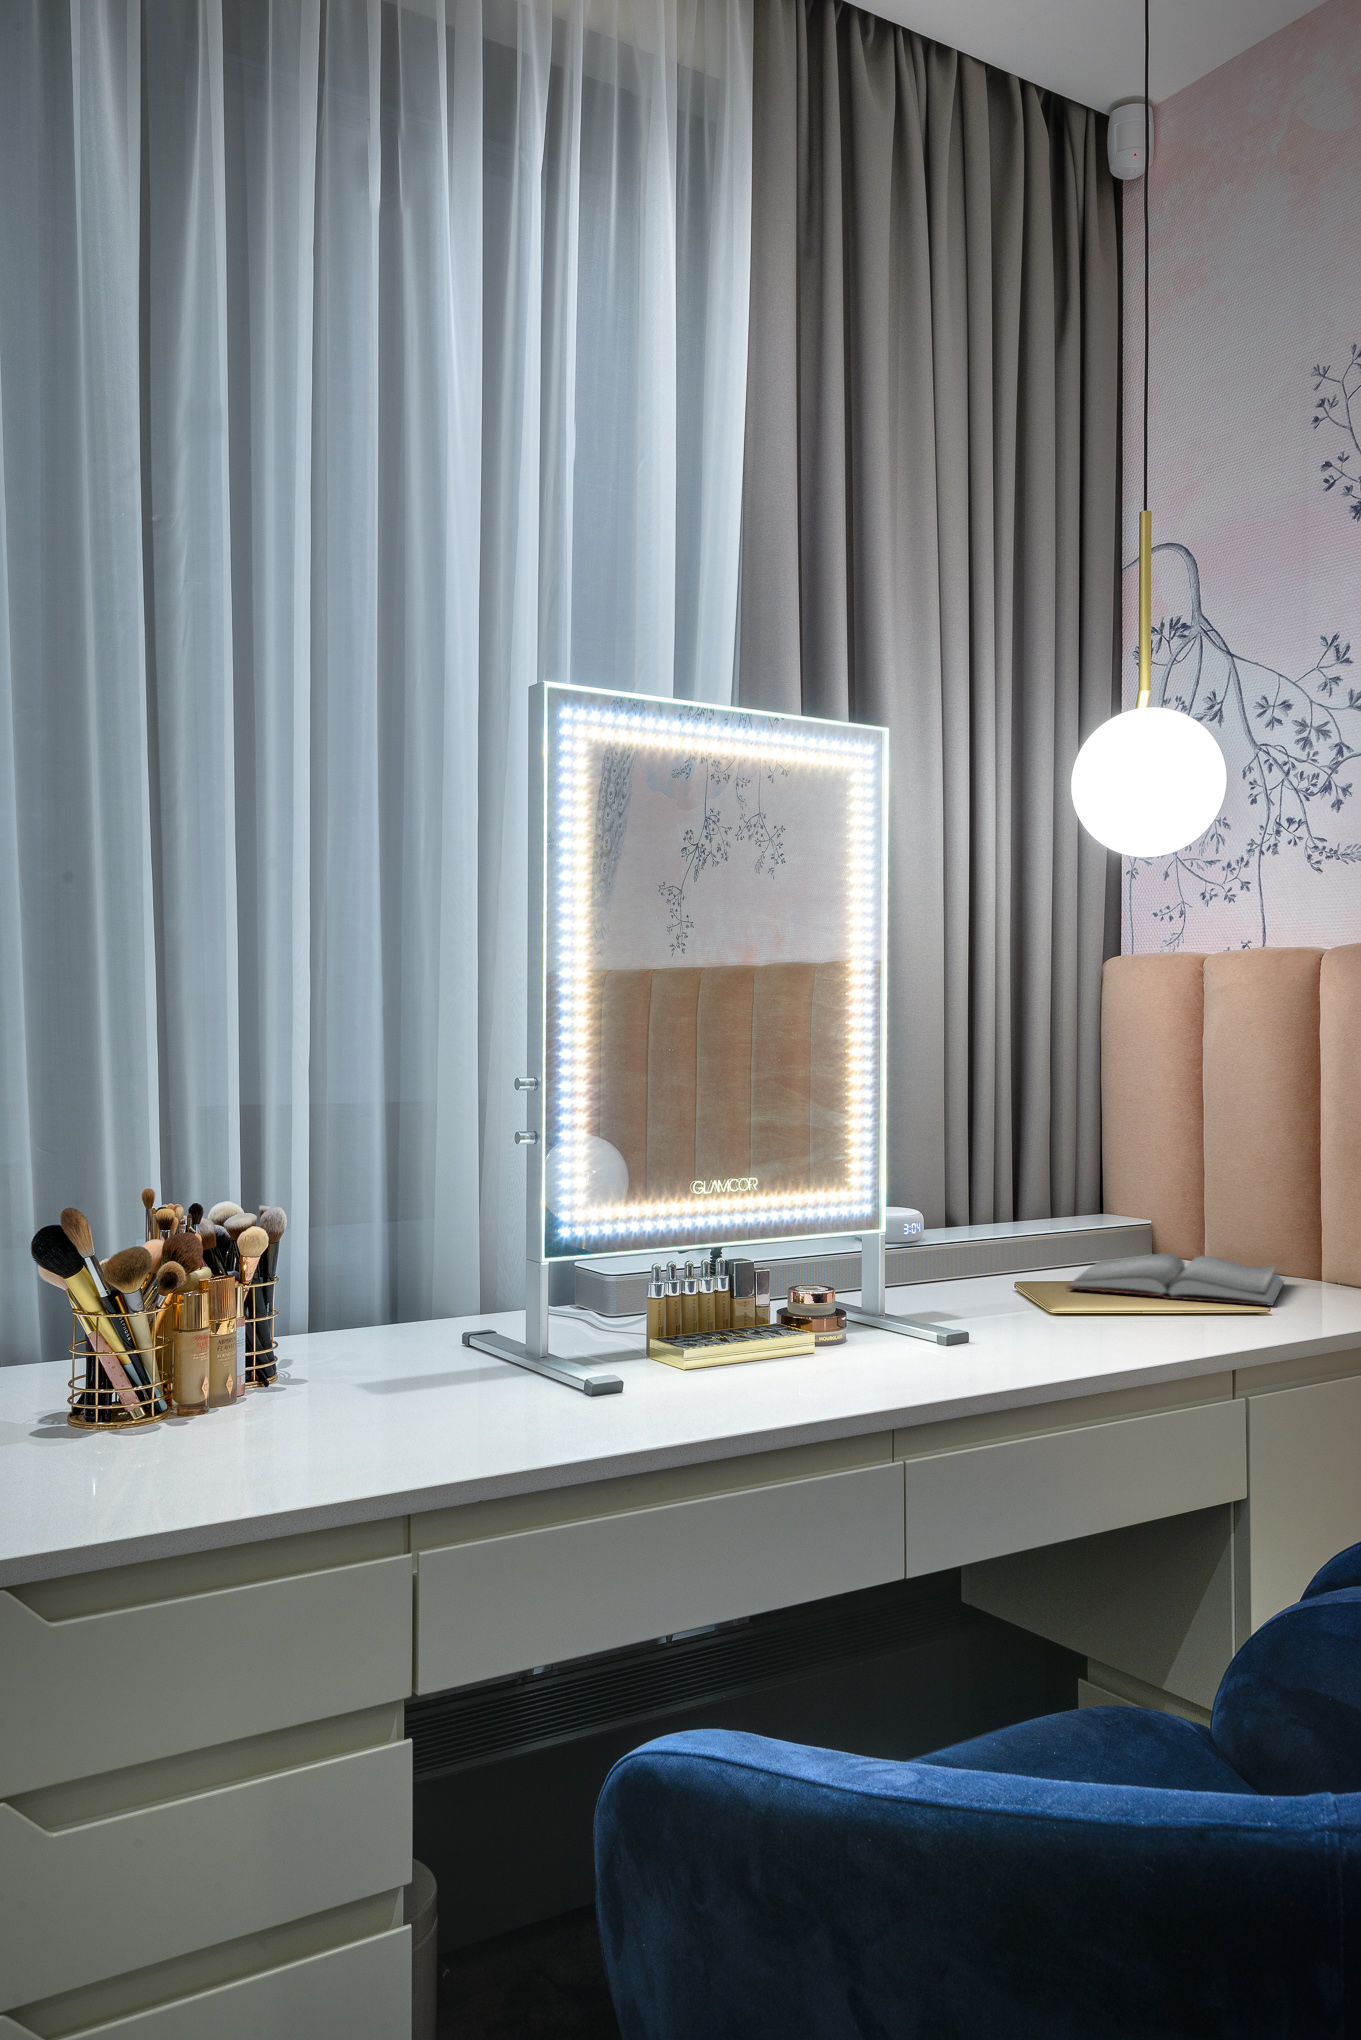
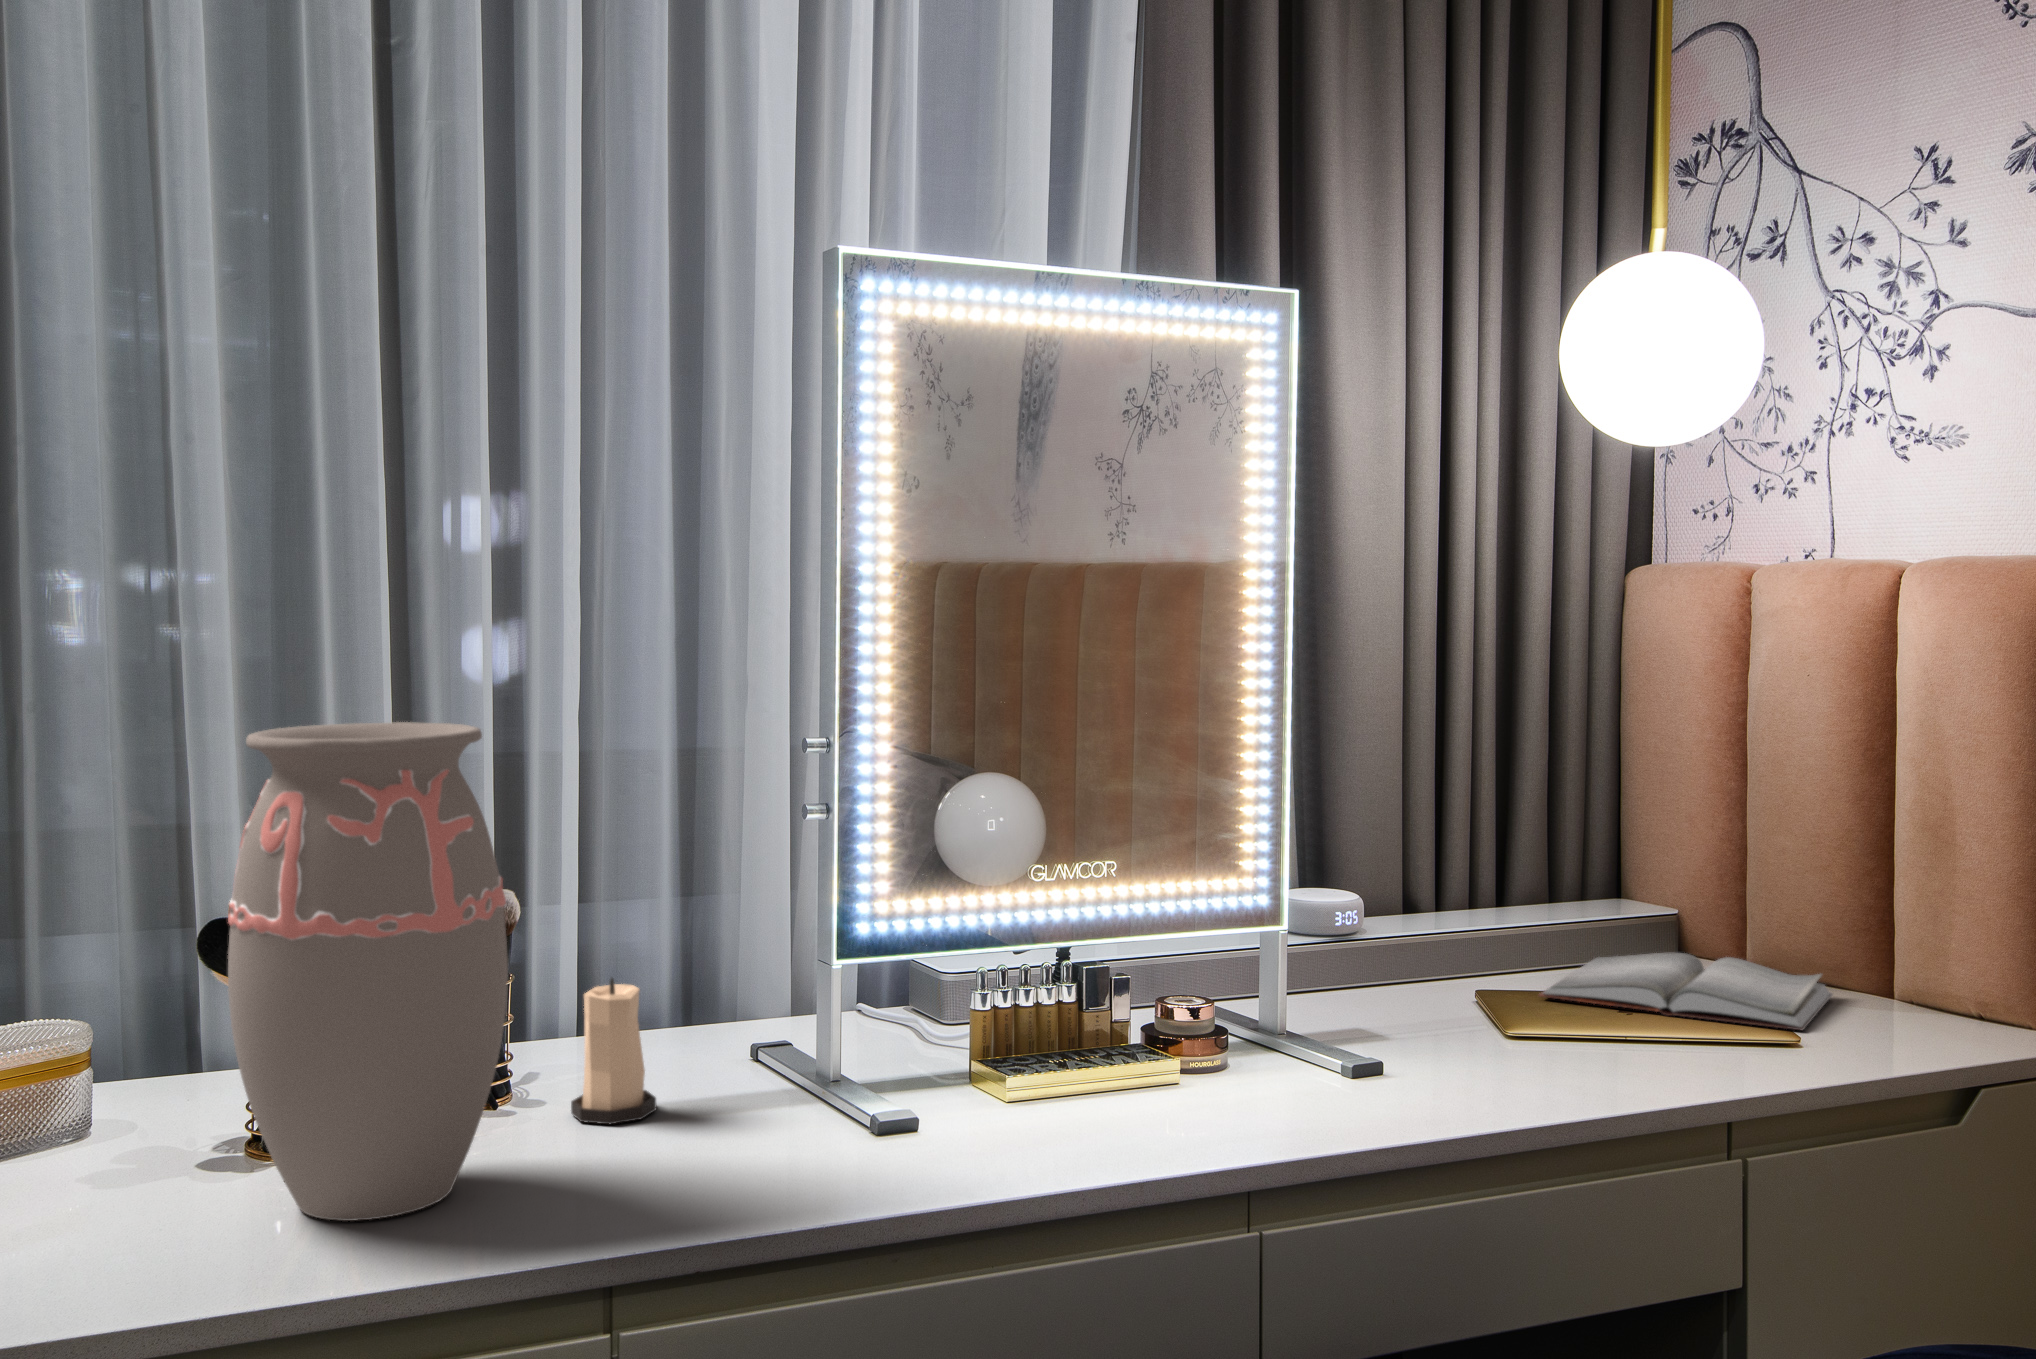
decorative vase: none [83,1059,310,1468] -> present [228,722,508,1221]
candle: none [333,1274,404,1395] -> present [571,978,656,1124]

